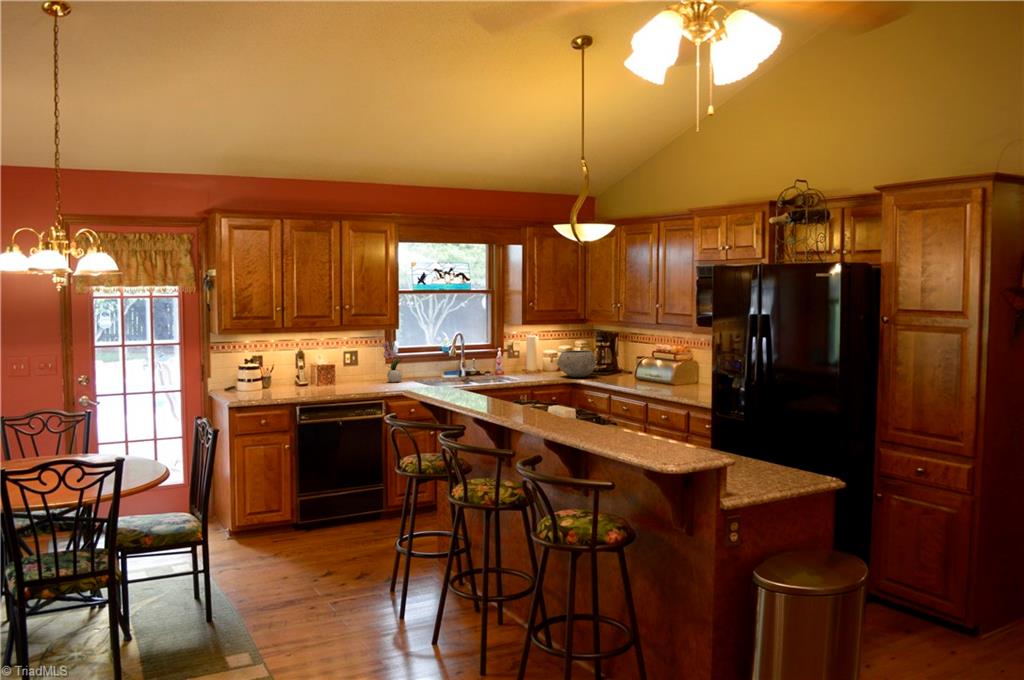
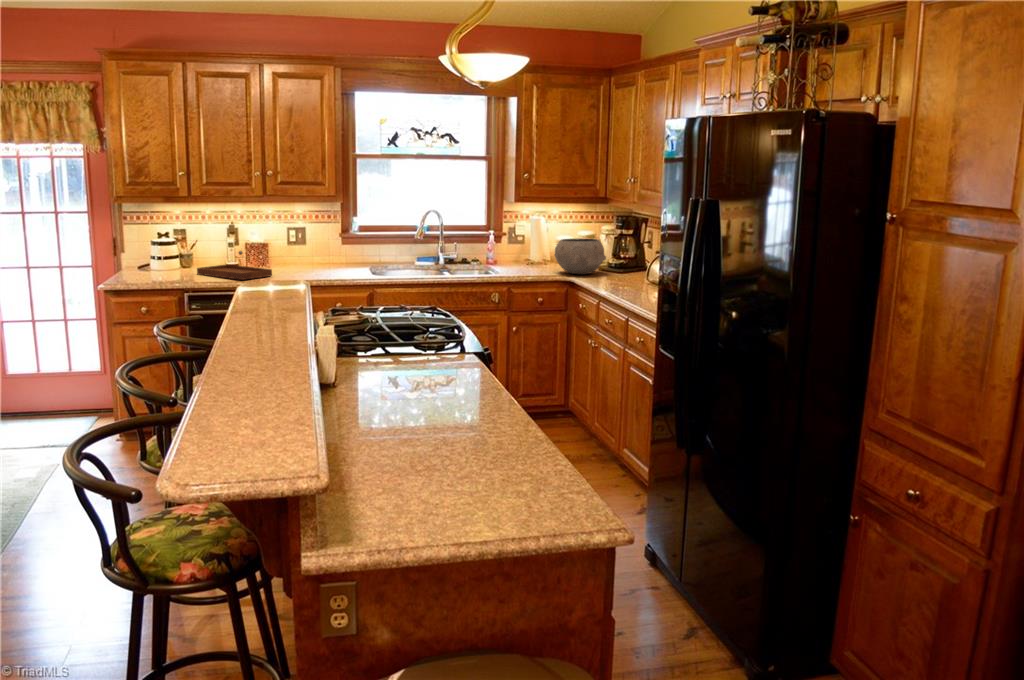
flower arrangement: present [383,335,403,382] -> none [329,210,355,269]
tray: none [285,370,352,393] -> present [197,251,272,280]

